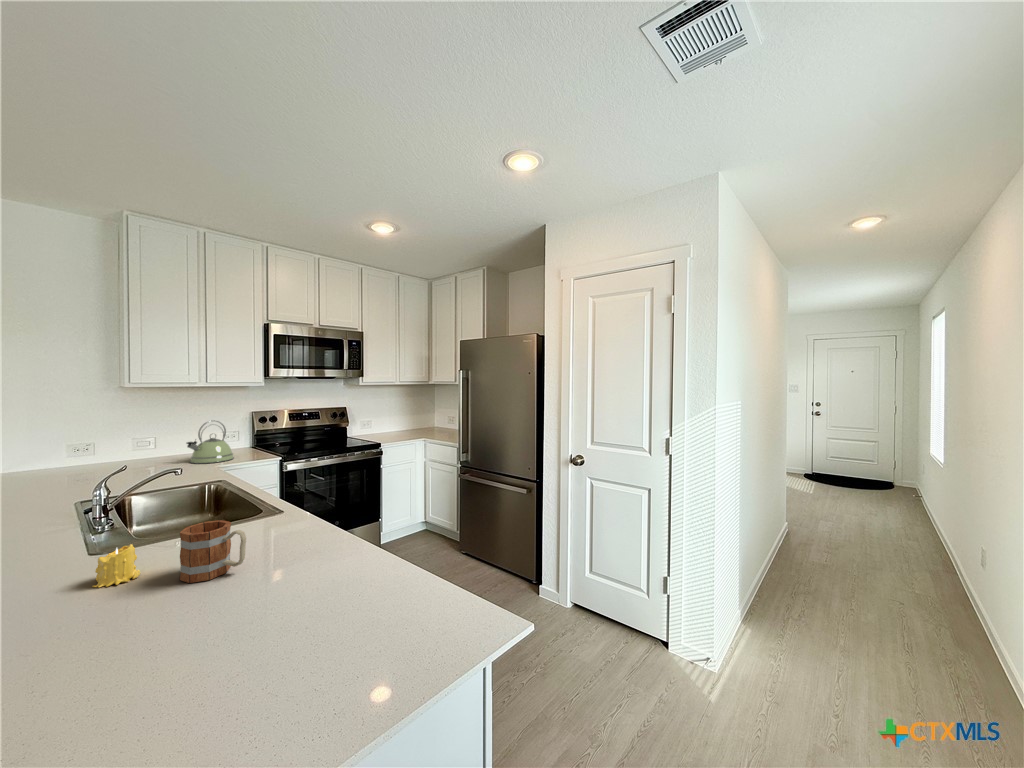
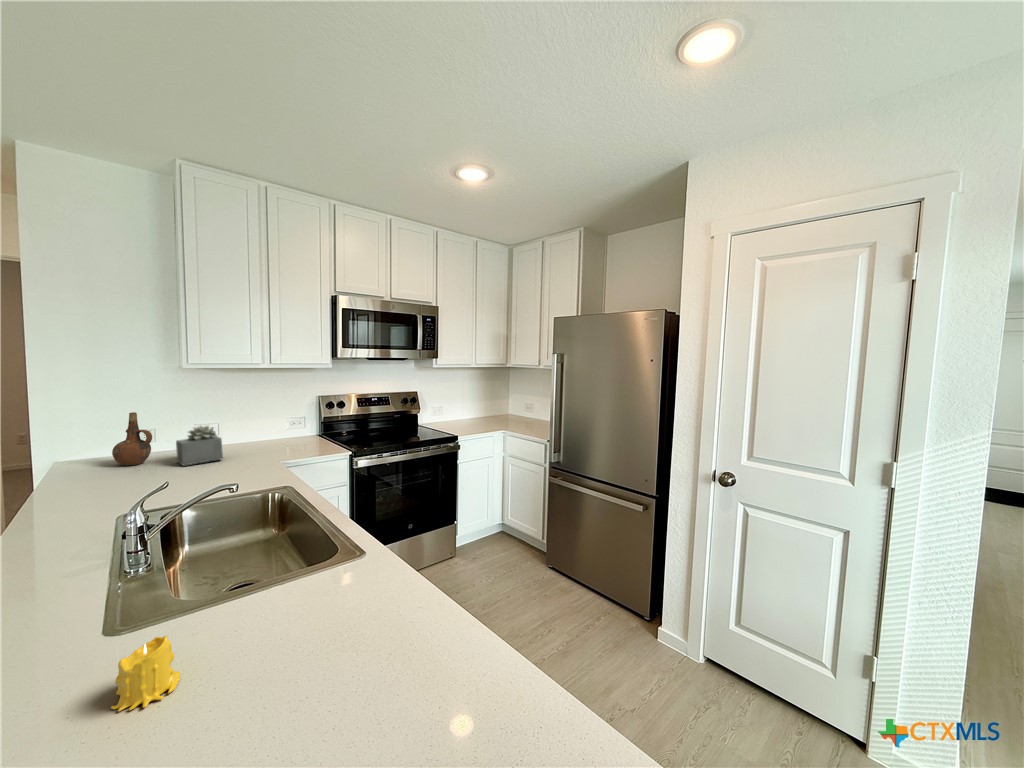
kettle: present [187,420,234,463] -> none [249,408,300,458]
ceramic pitcher: none [52,425,92,473] -> present [112,412,152,466]
succulent plant: none [115,435,161,471] -> present [176,426,223,465]
mug: present [180,520,246,583] -> none [231,601,329,716]

